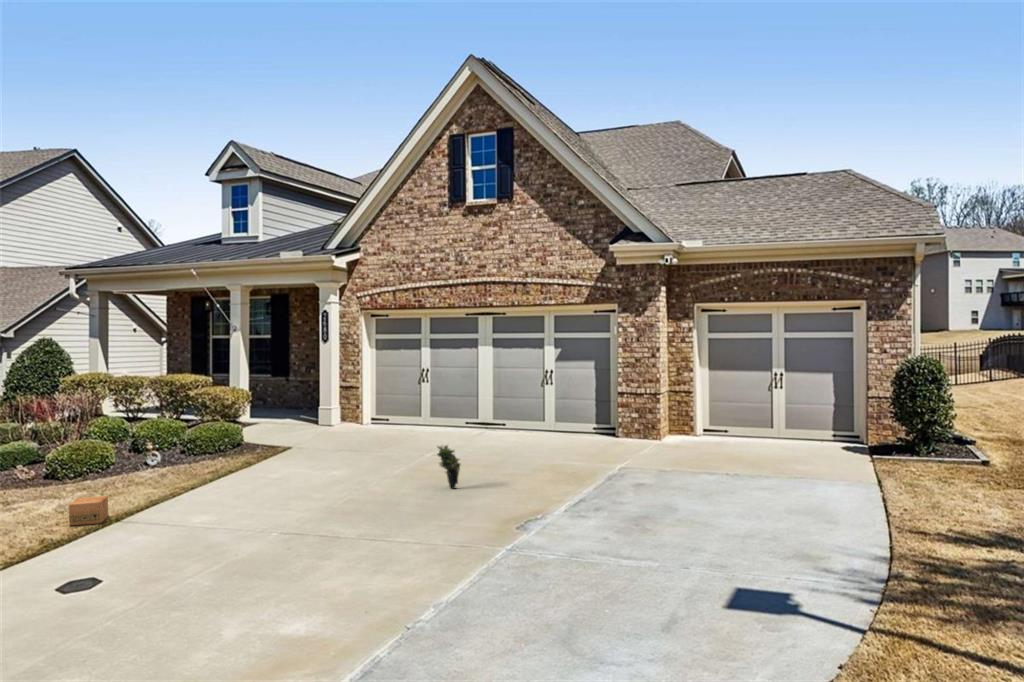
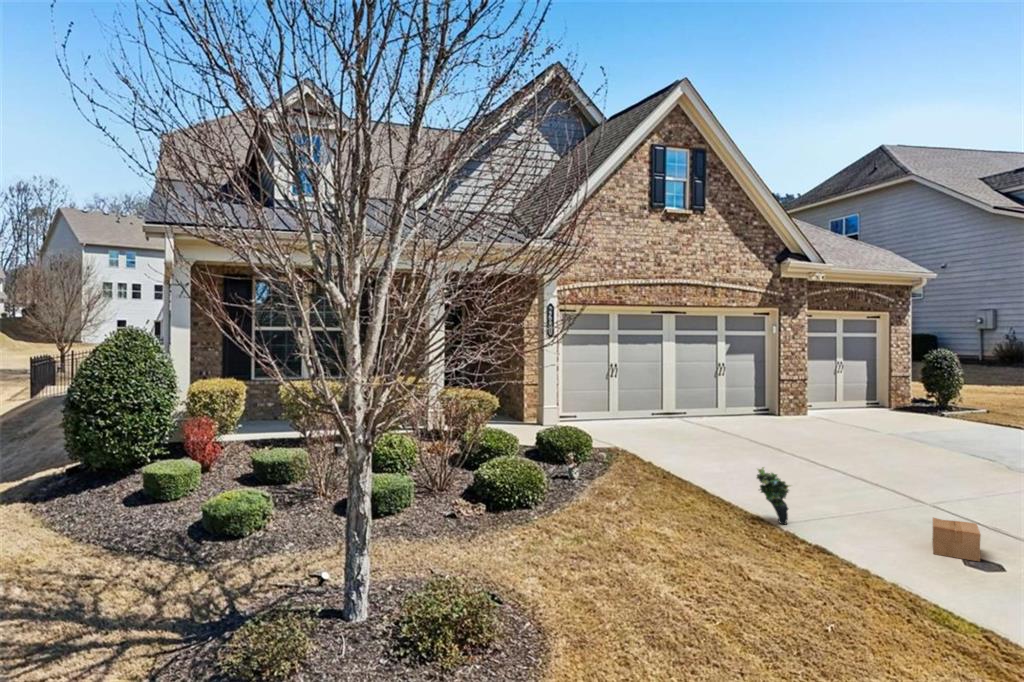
potted plant: present [437,445,460,489] -> present [757,467,789,524]

